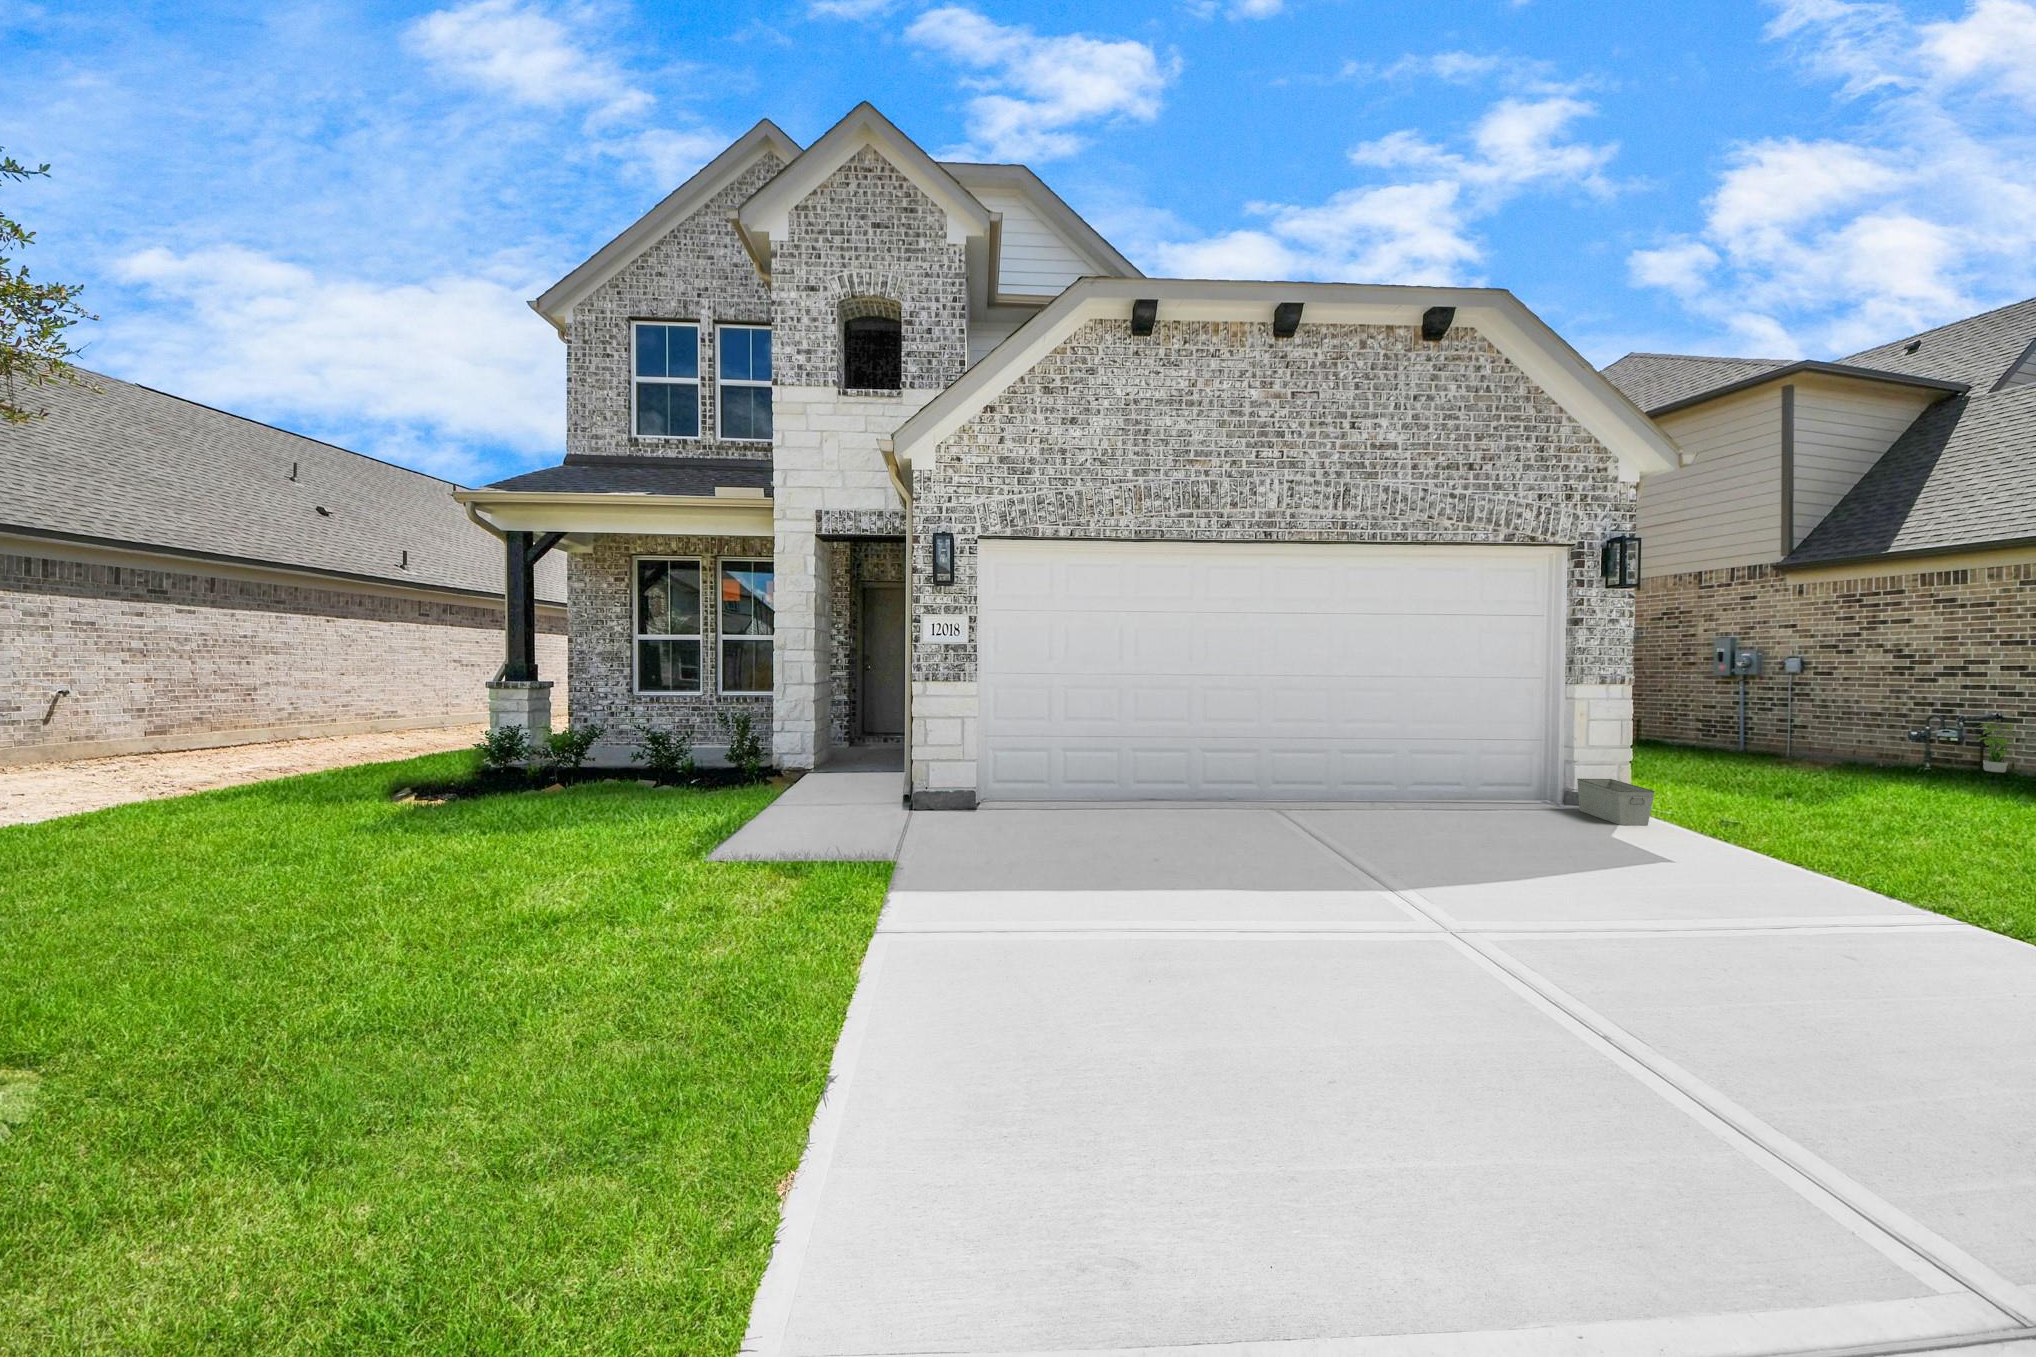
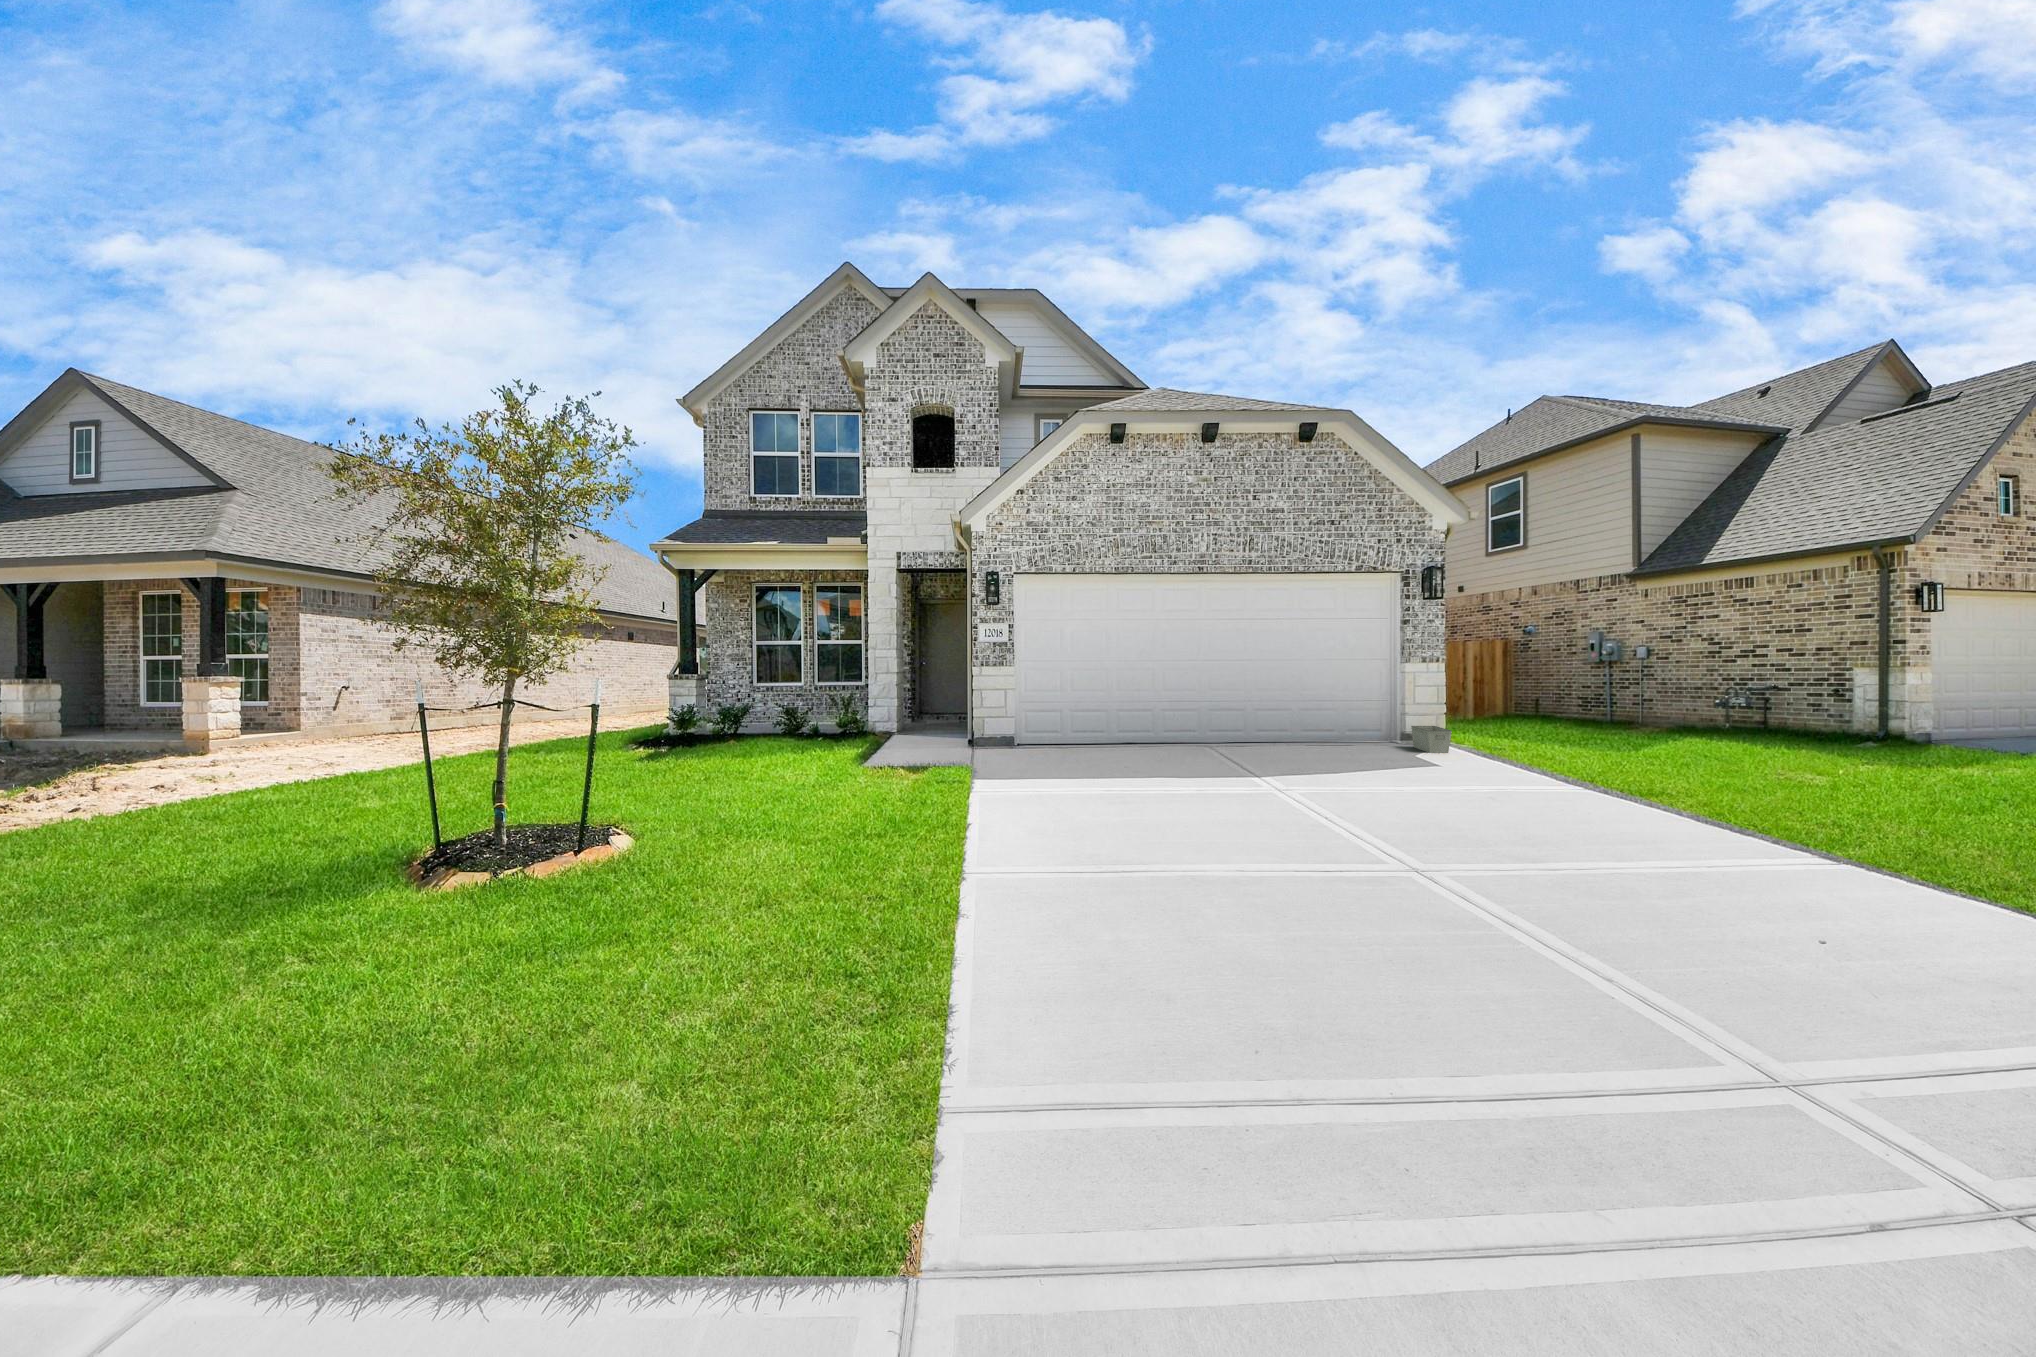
potted plant: present [1973,723,2018,773] -> none [1752,690,1783,728]

